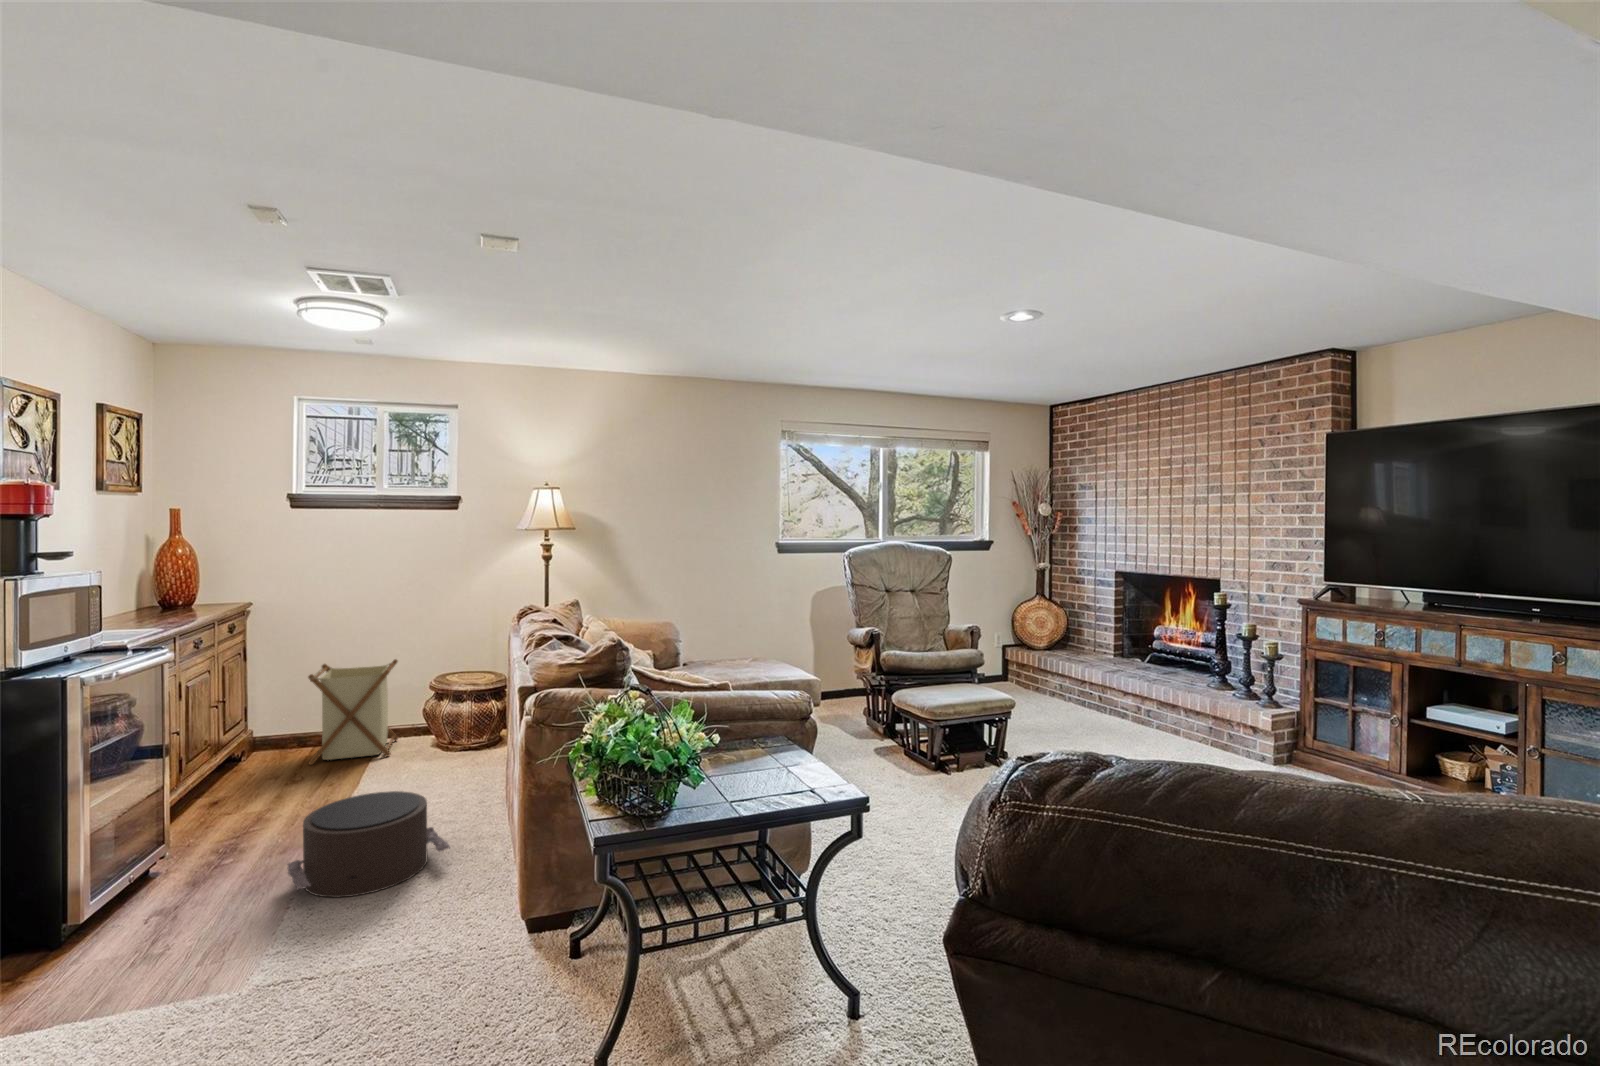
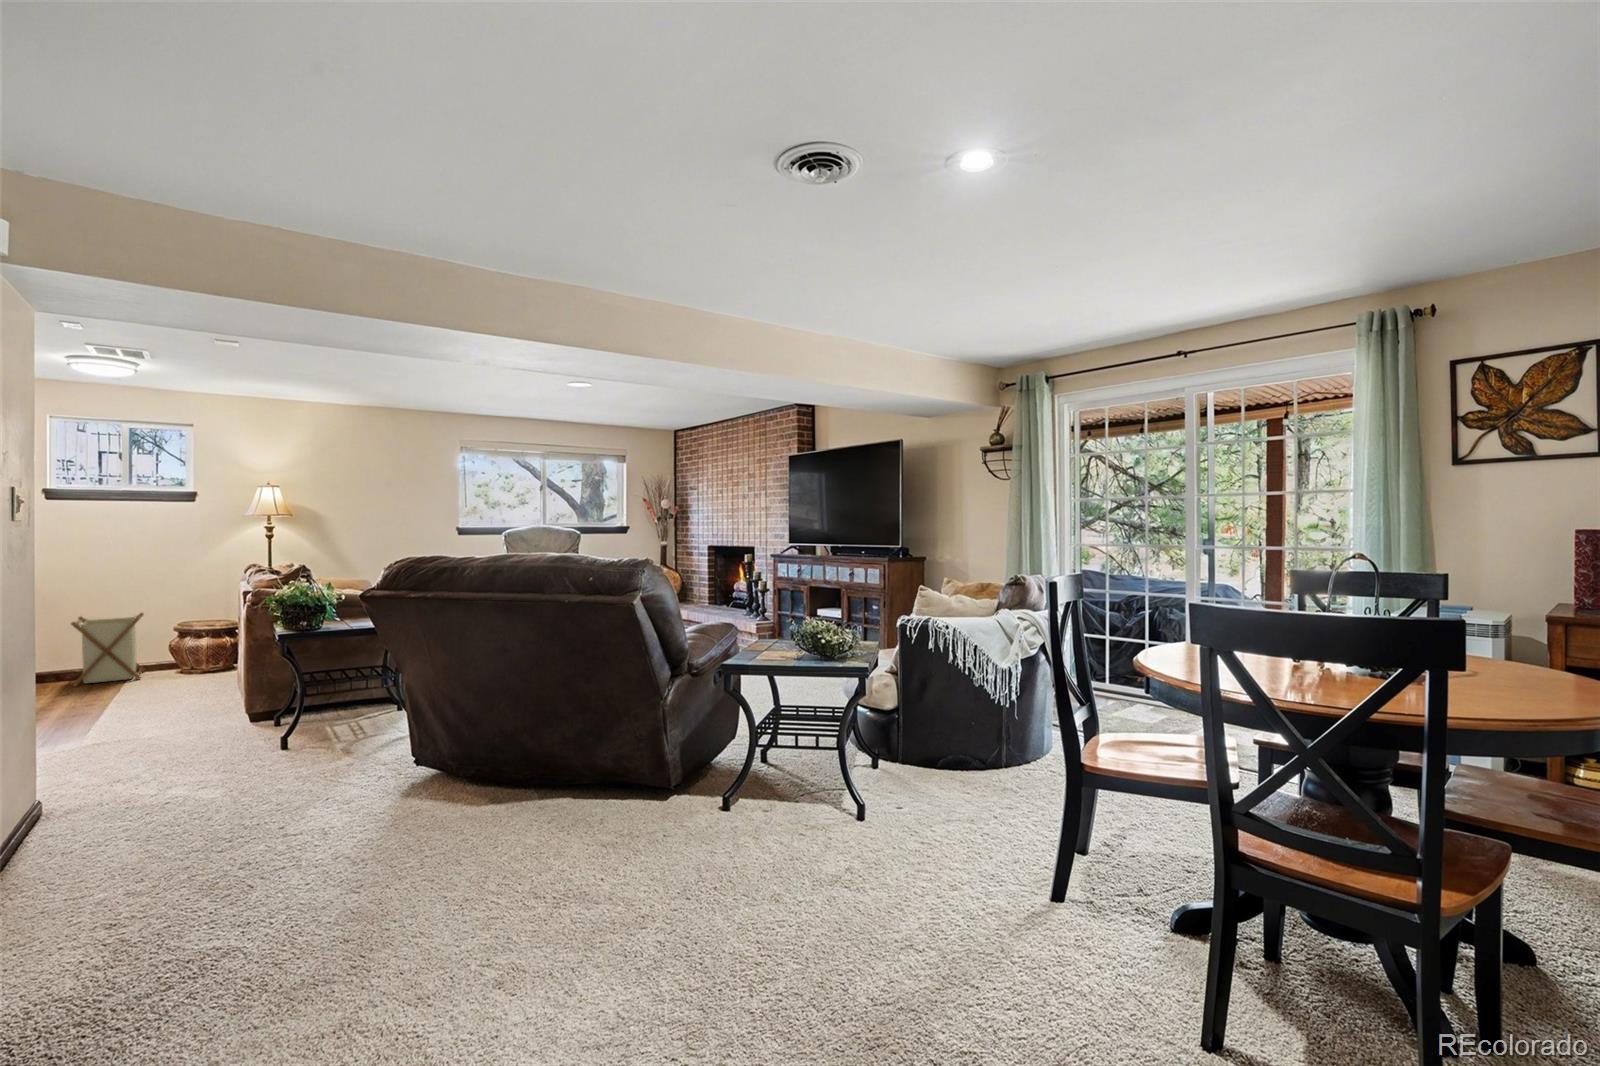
pouf: present [287,791,450,897] -> none [85,680,198,732]

